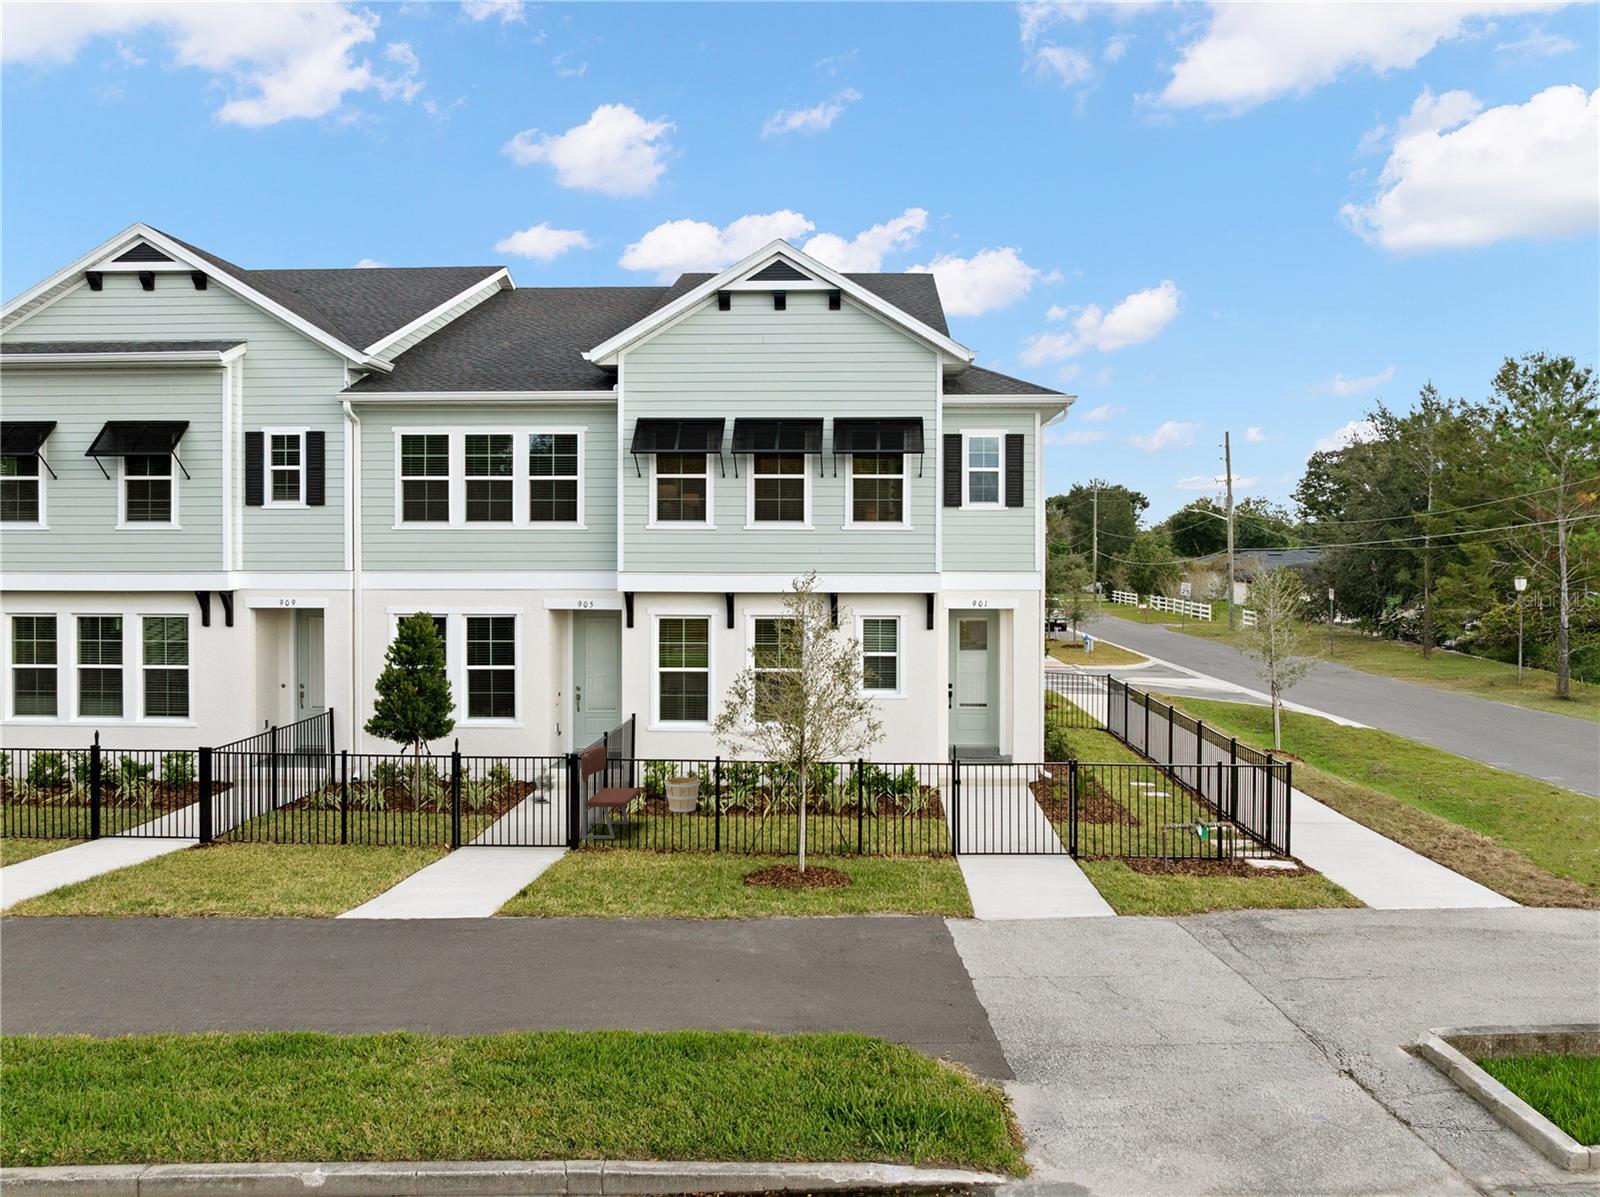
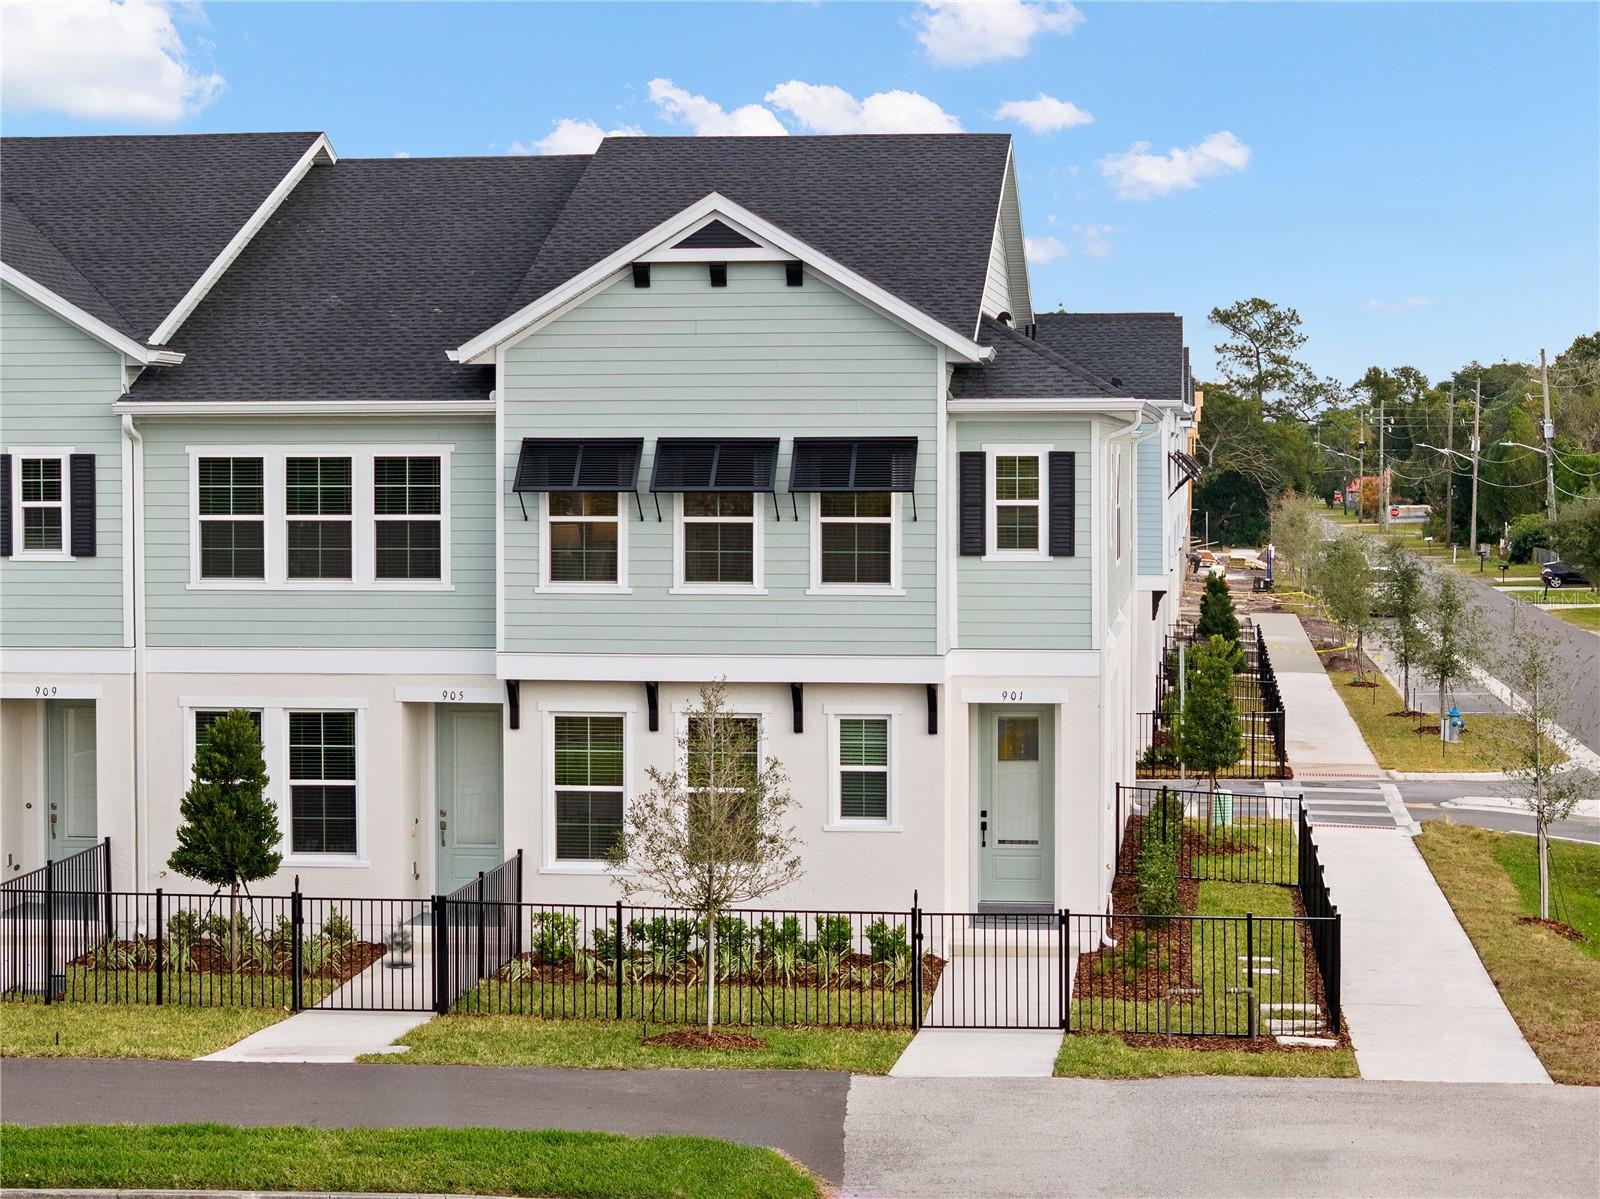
bench: present [581,746,640,839] -> none [450,890,523,1005]
wooden bucket: present [664,777,700,813] -> none [558,934,605,980]

